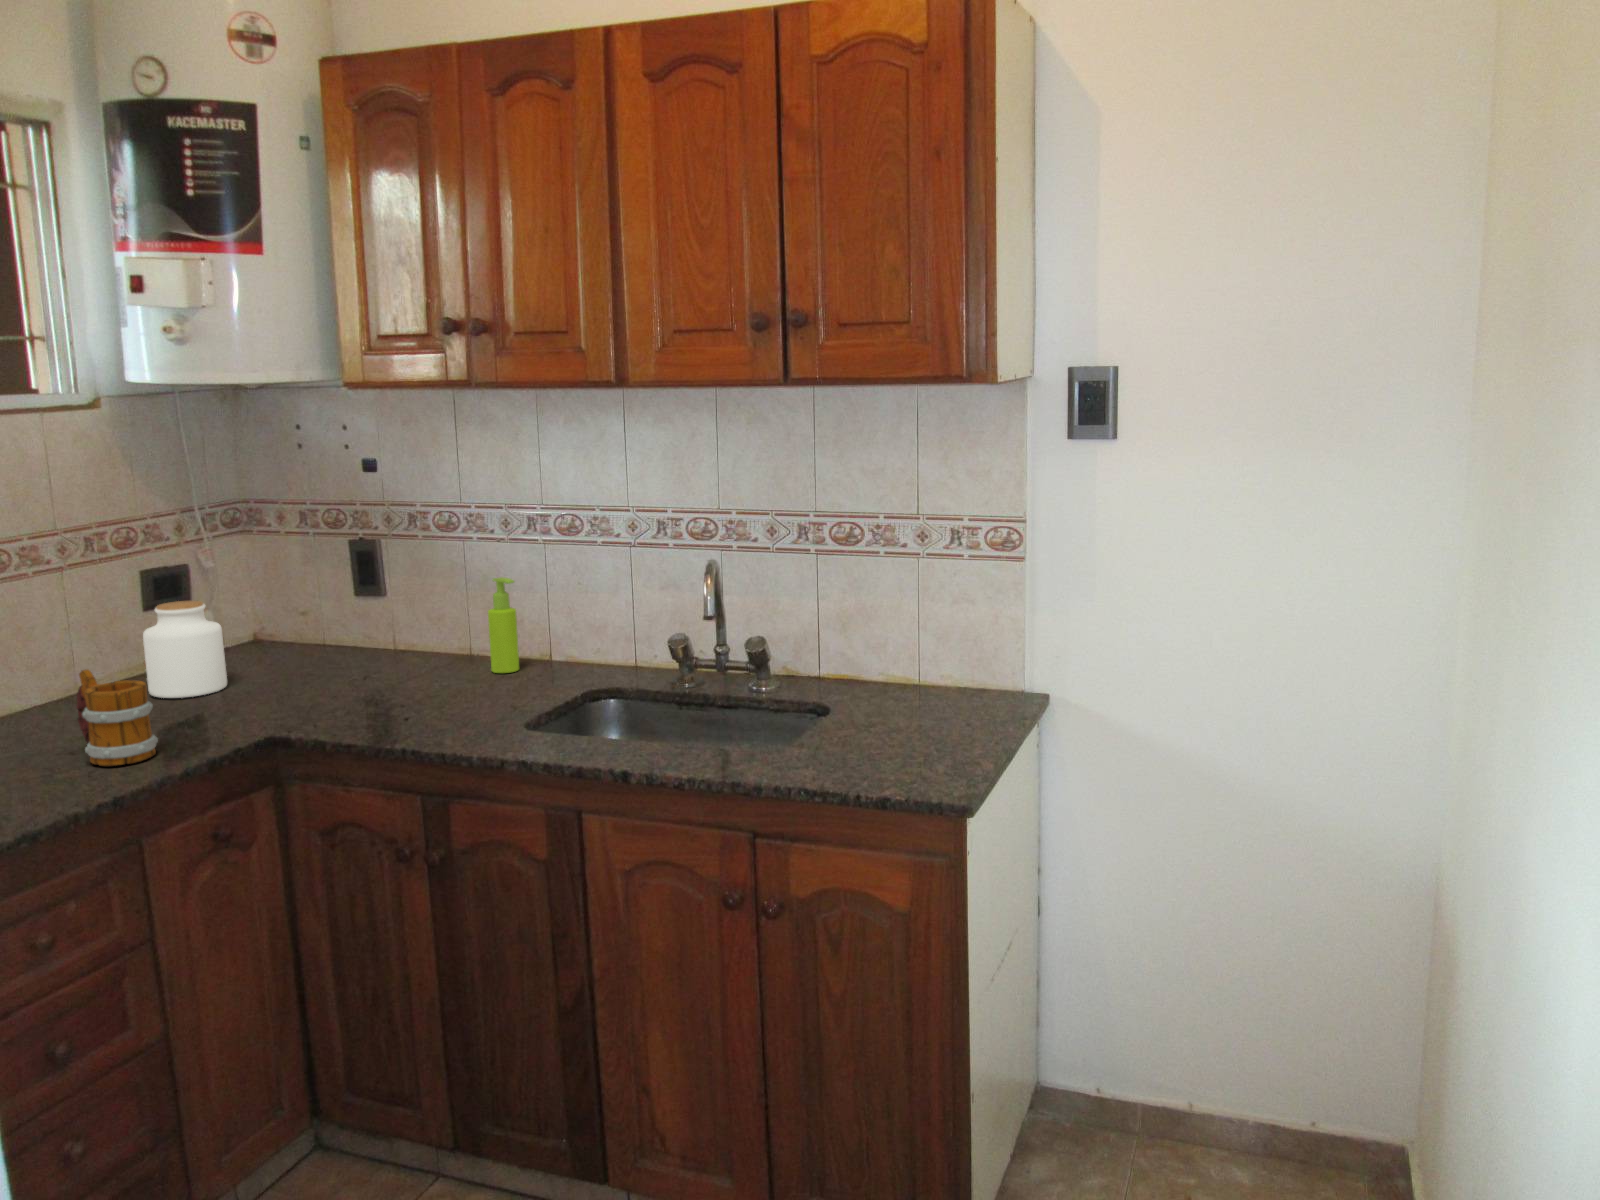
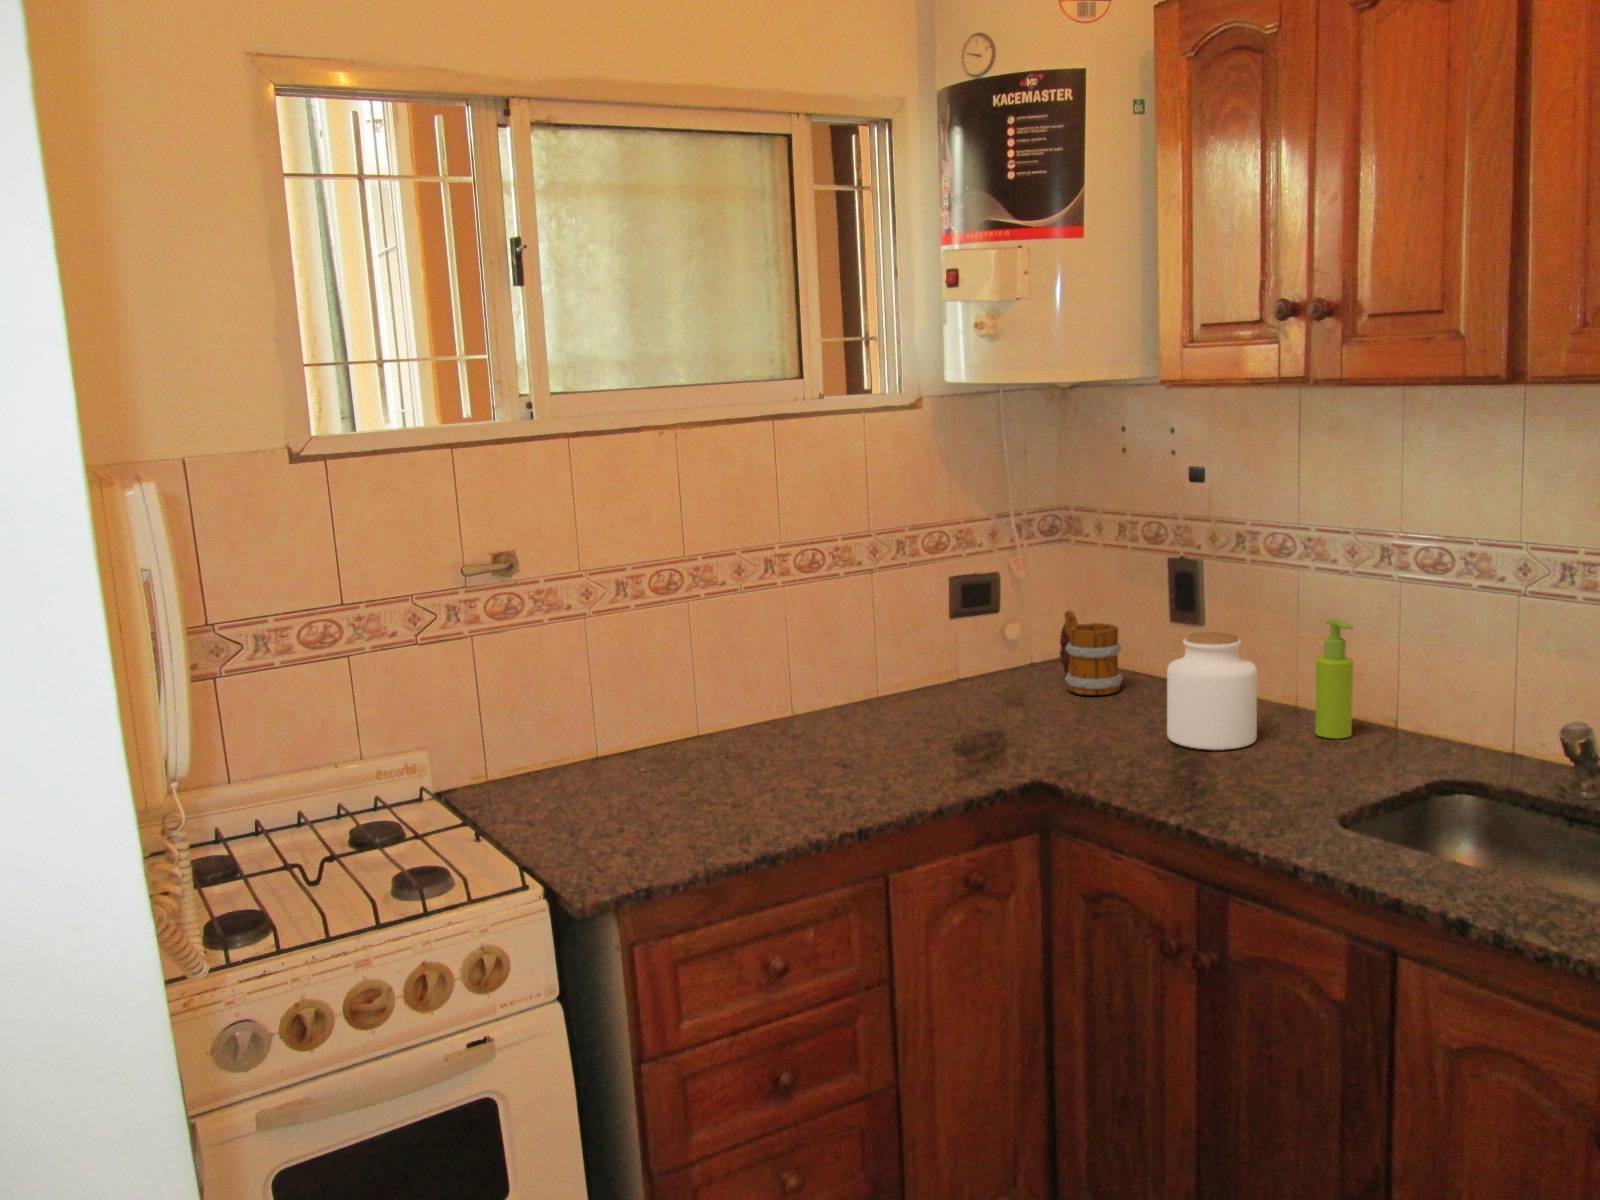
jar: present [143,601,227,698] -> present [1167,632,1257,750]
mug: present [77,670,158,766] -> present [1060,611,1123,695]

